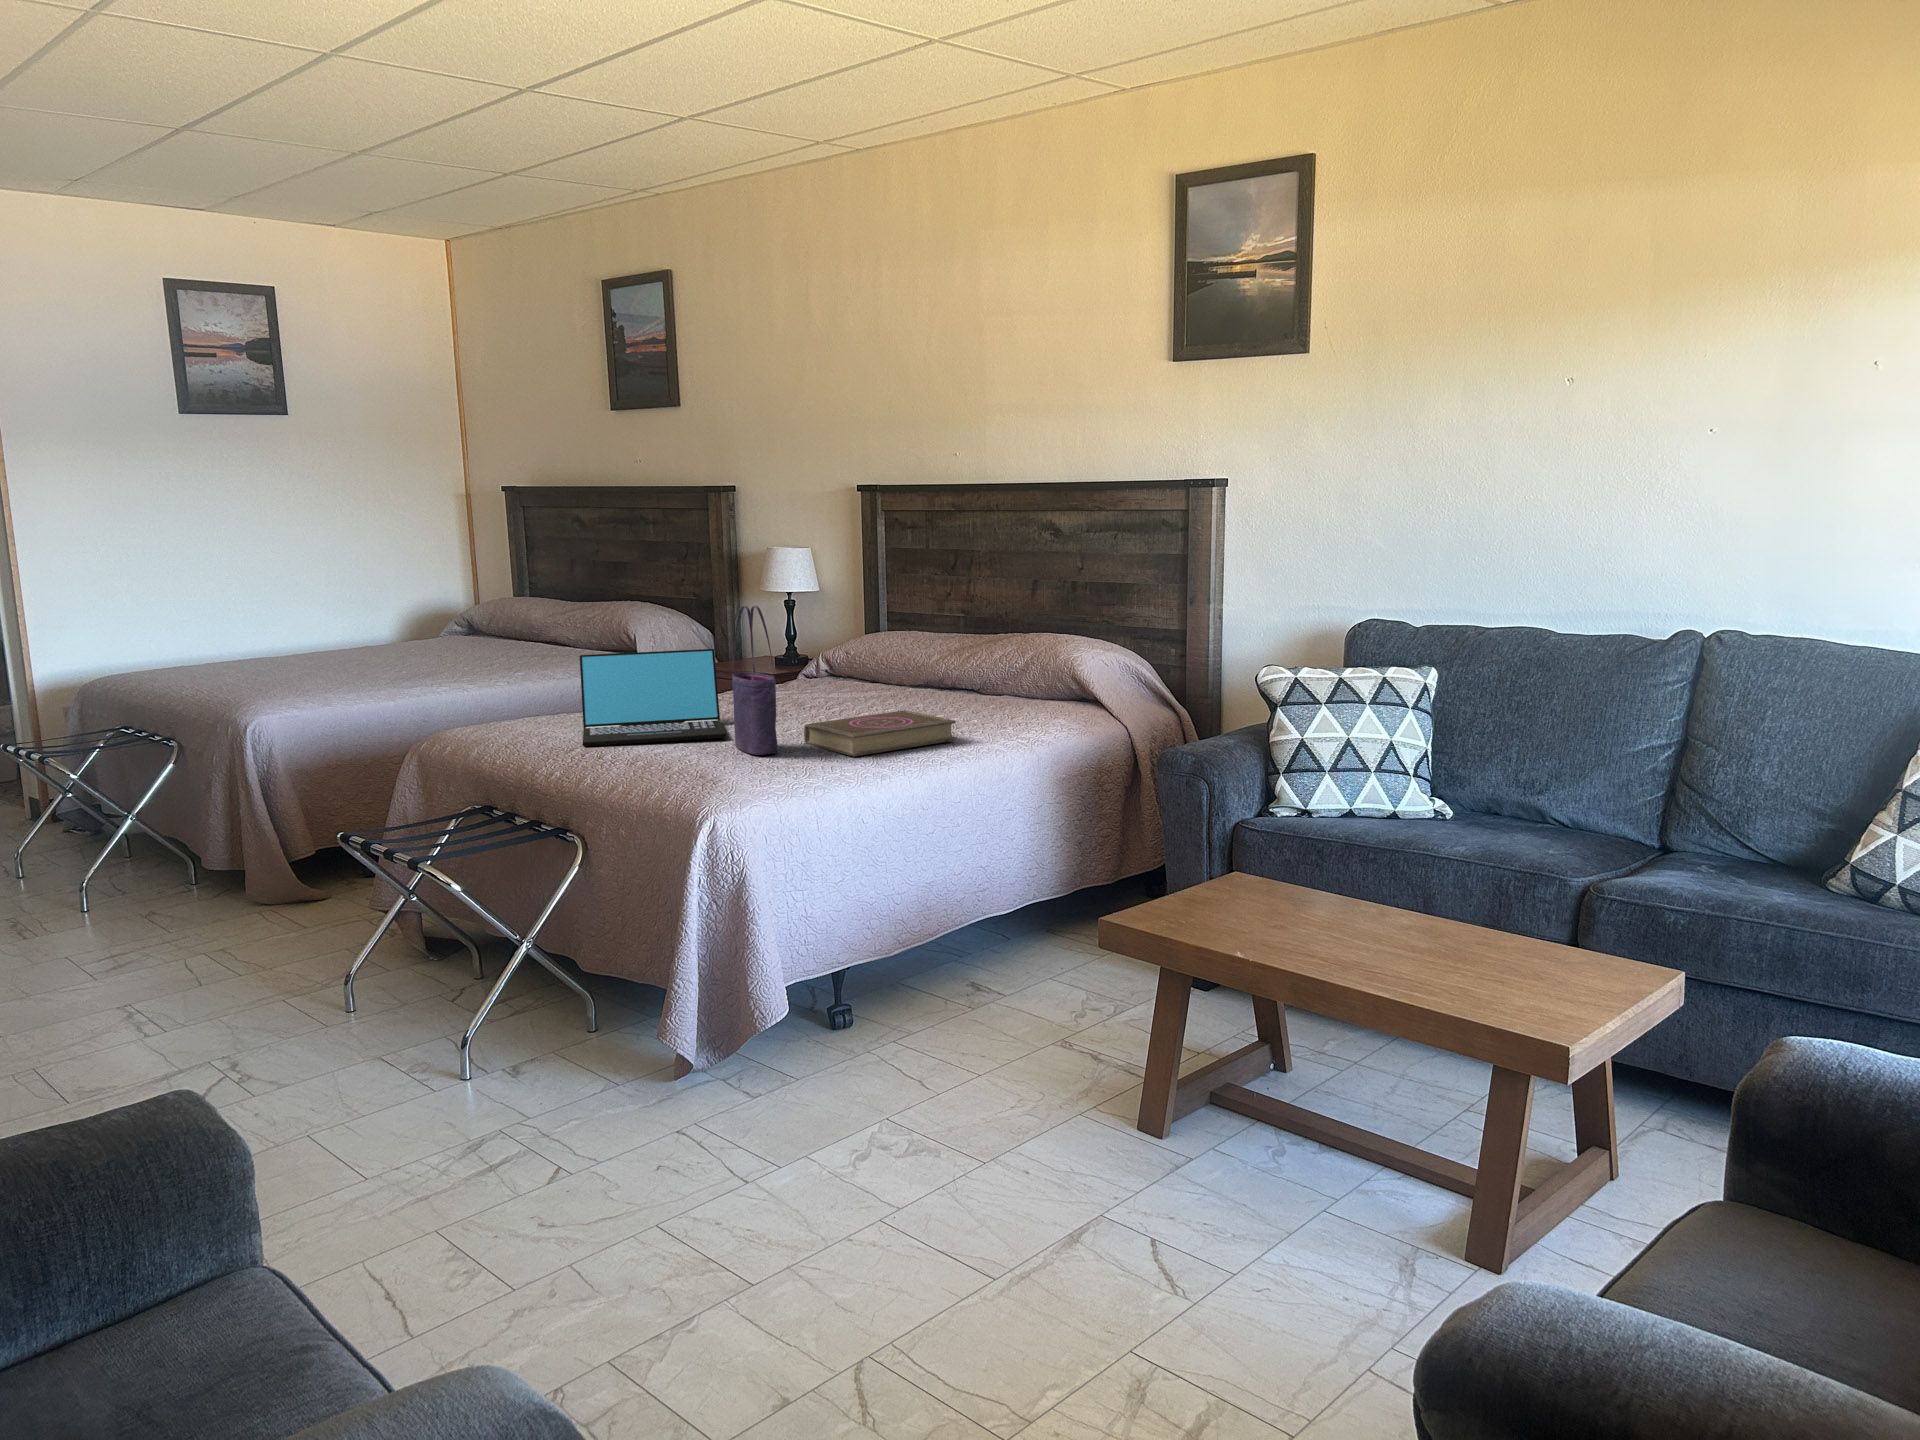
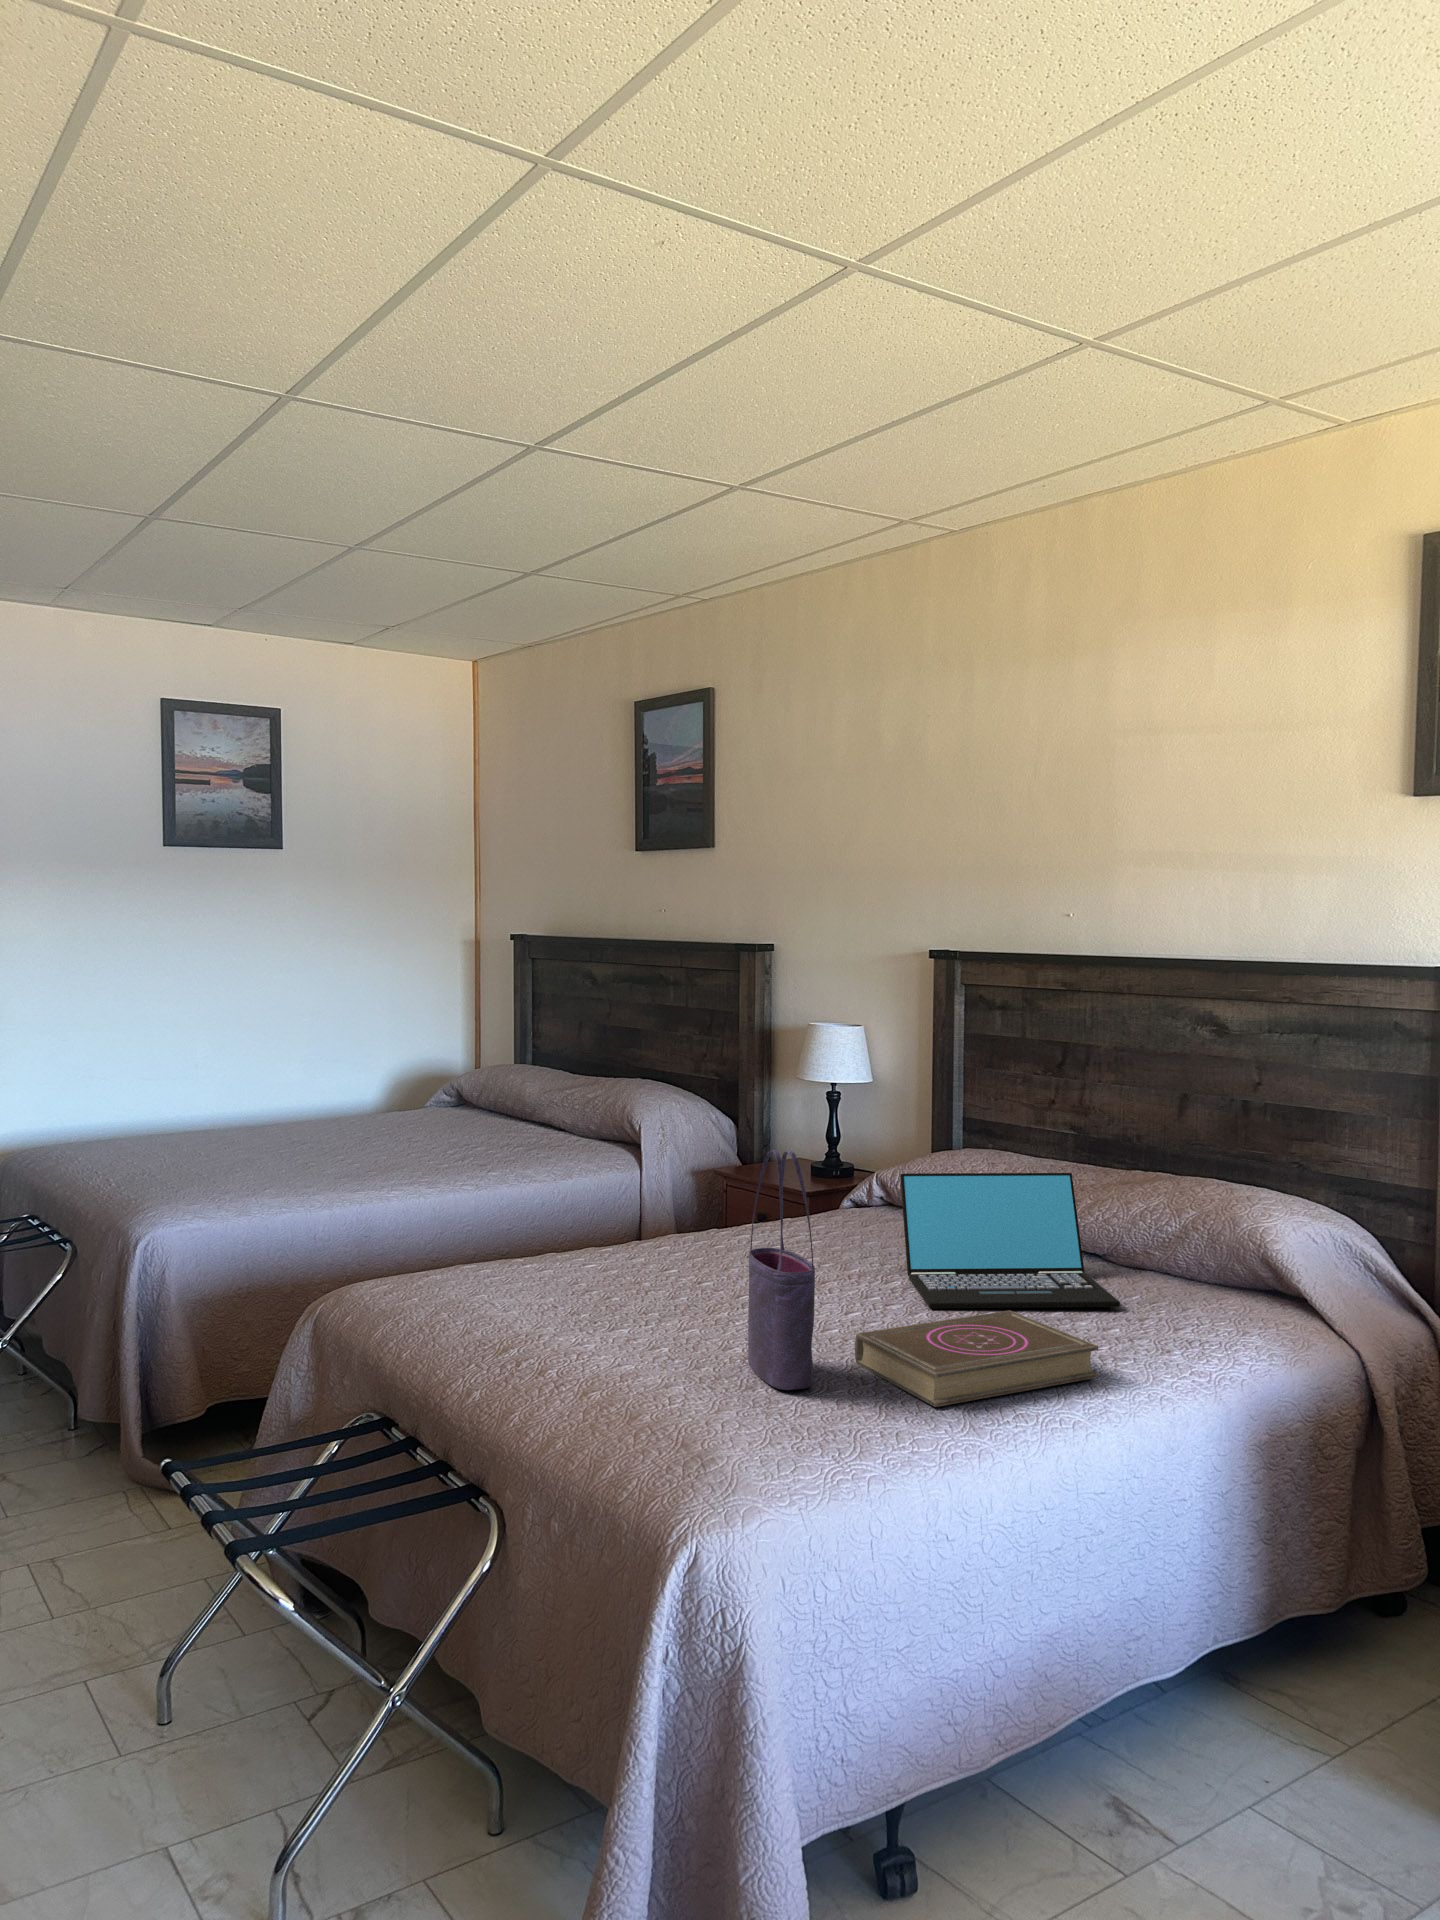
laptop: present [580,649,727,746] -> present [900,1173,1120,1309]

